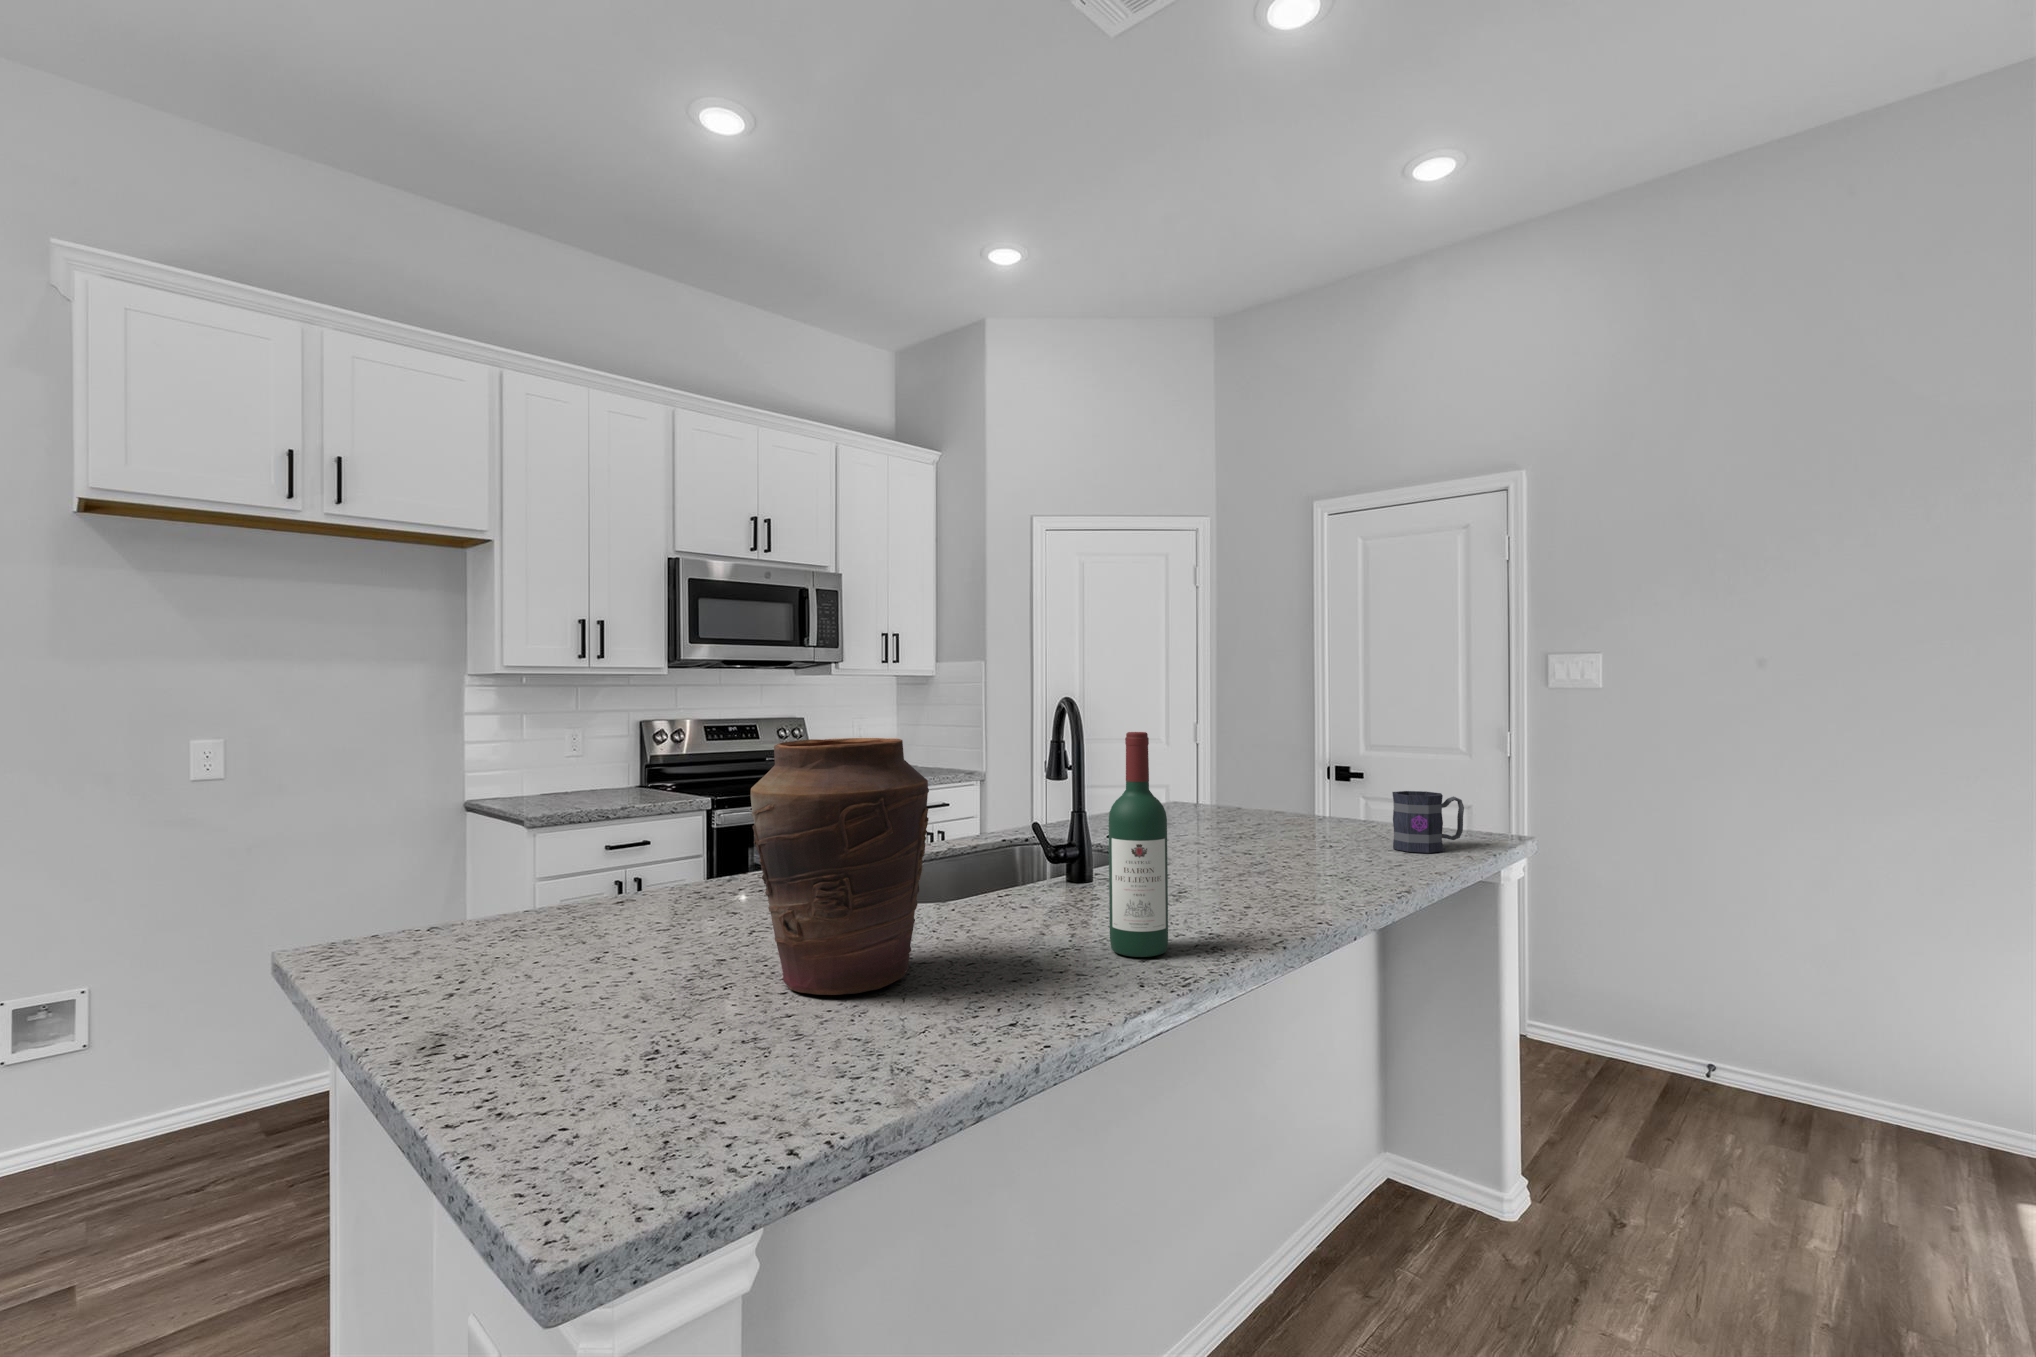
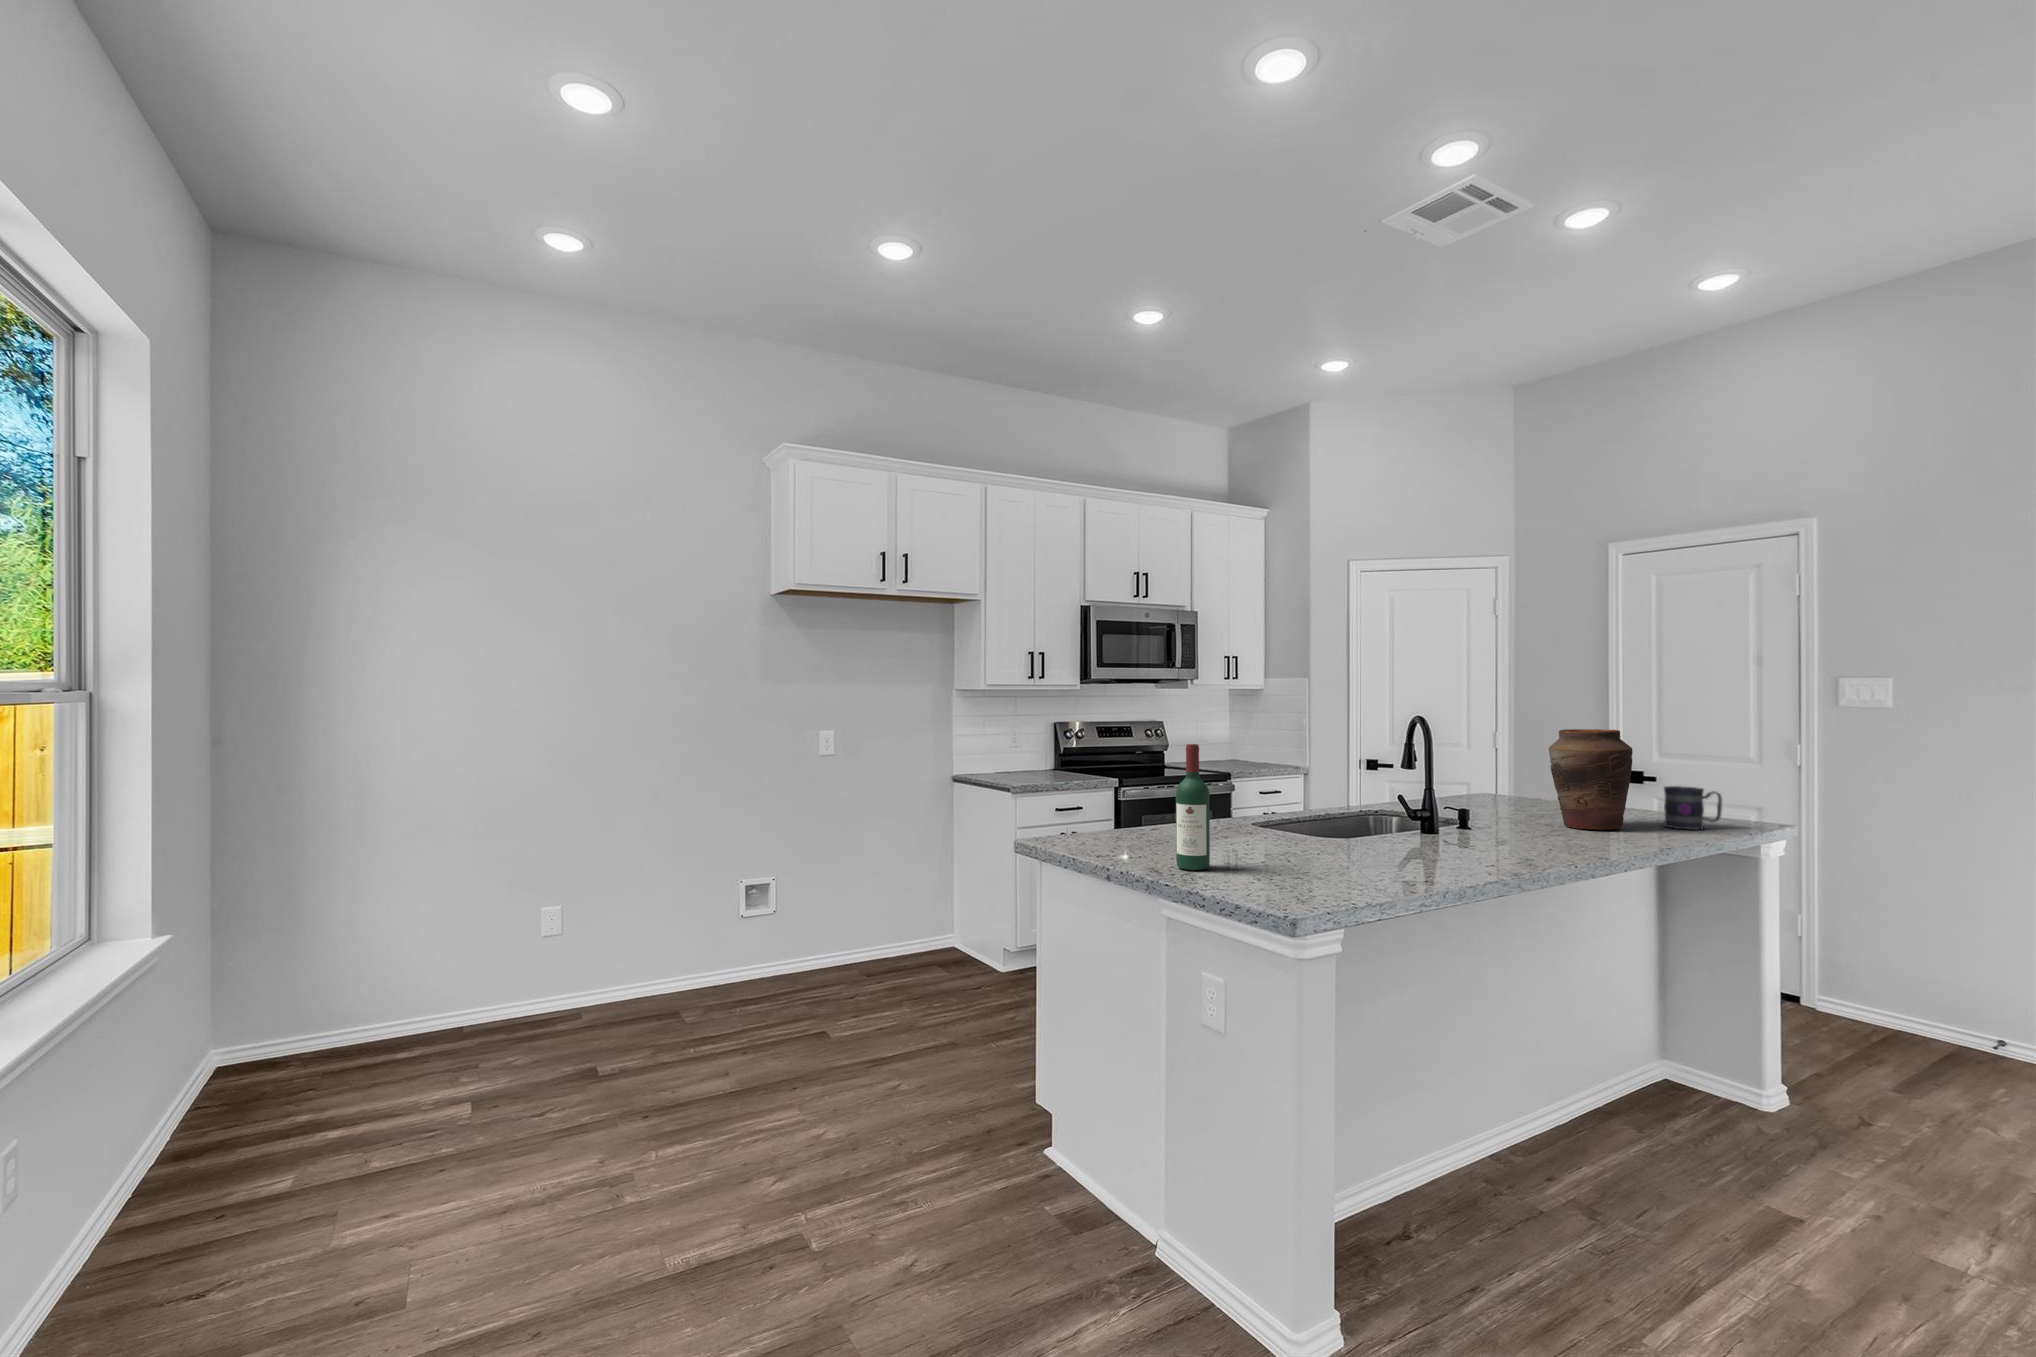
wine bottle: present [1109,732,1168,957] -> present [1176,744,1210,870]
vase: present [751,738,929,995] -> present [1549,729,1633,830]

